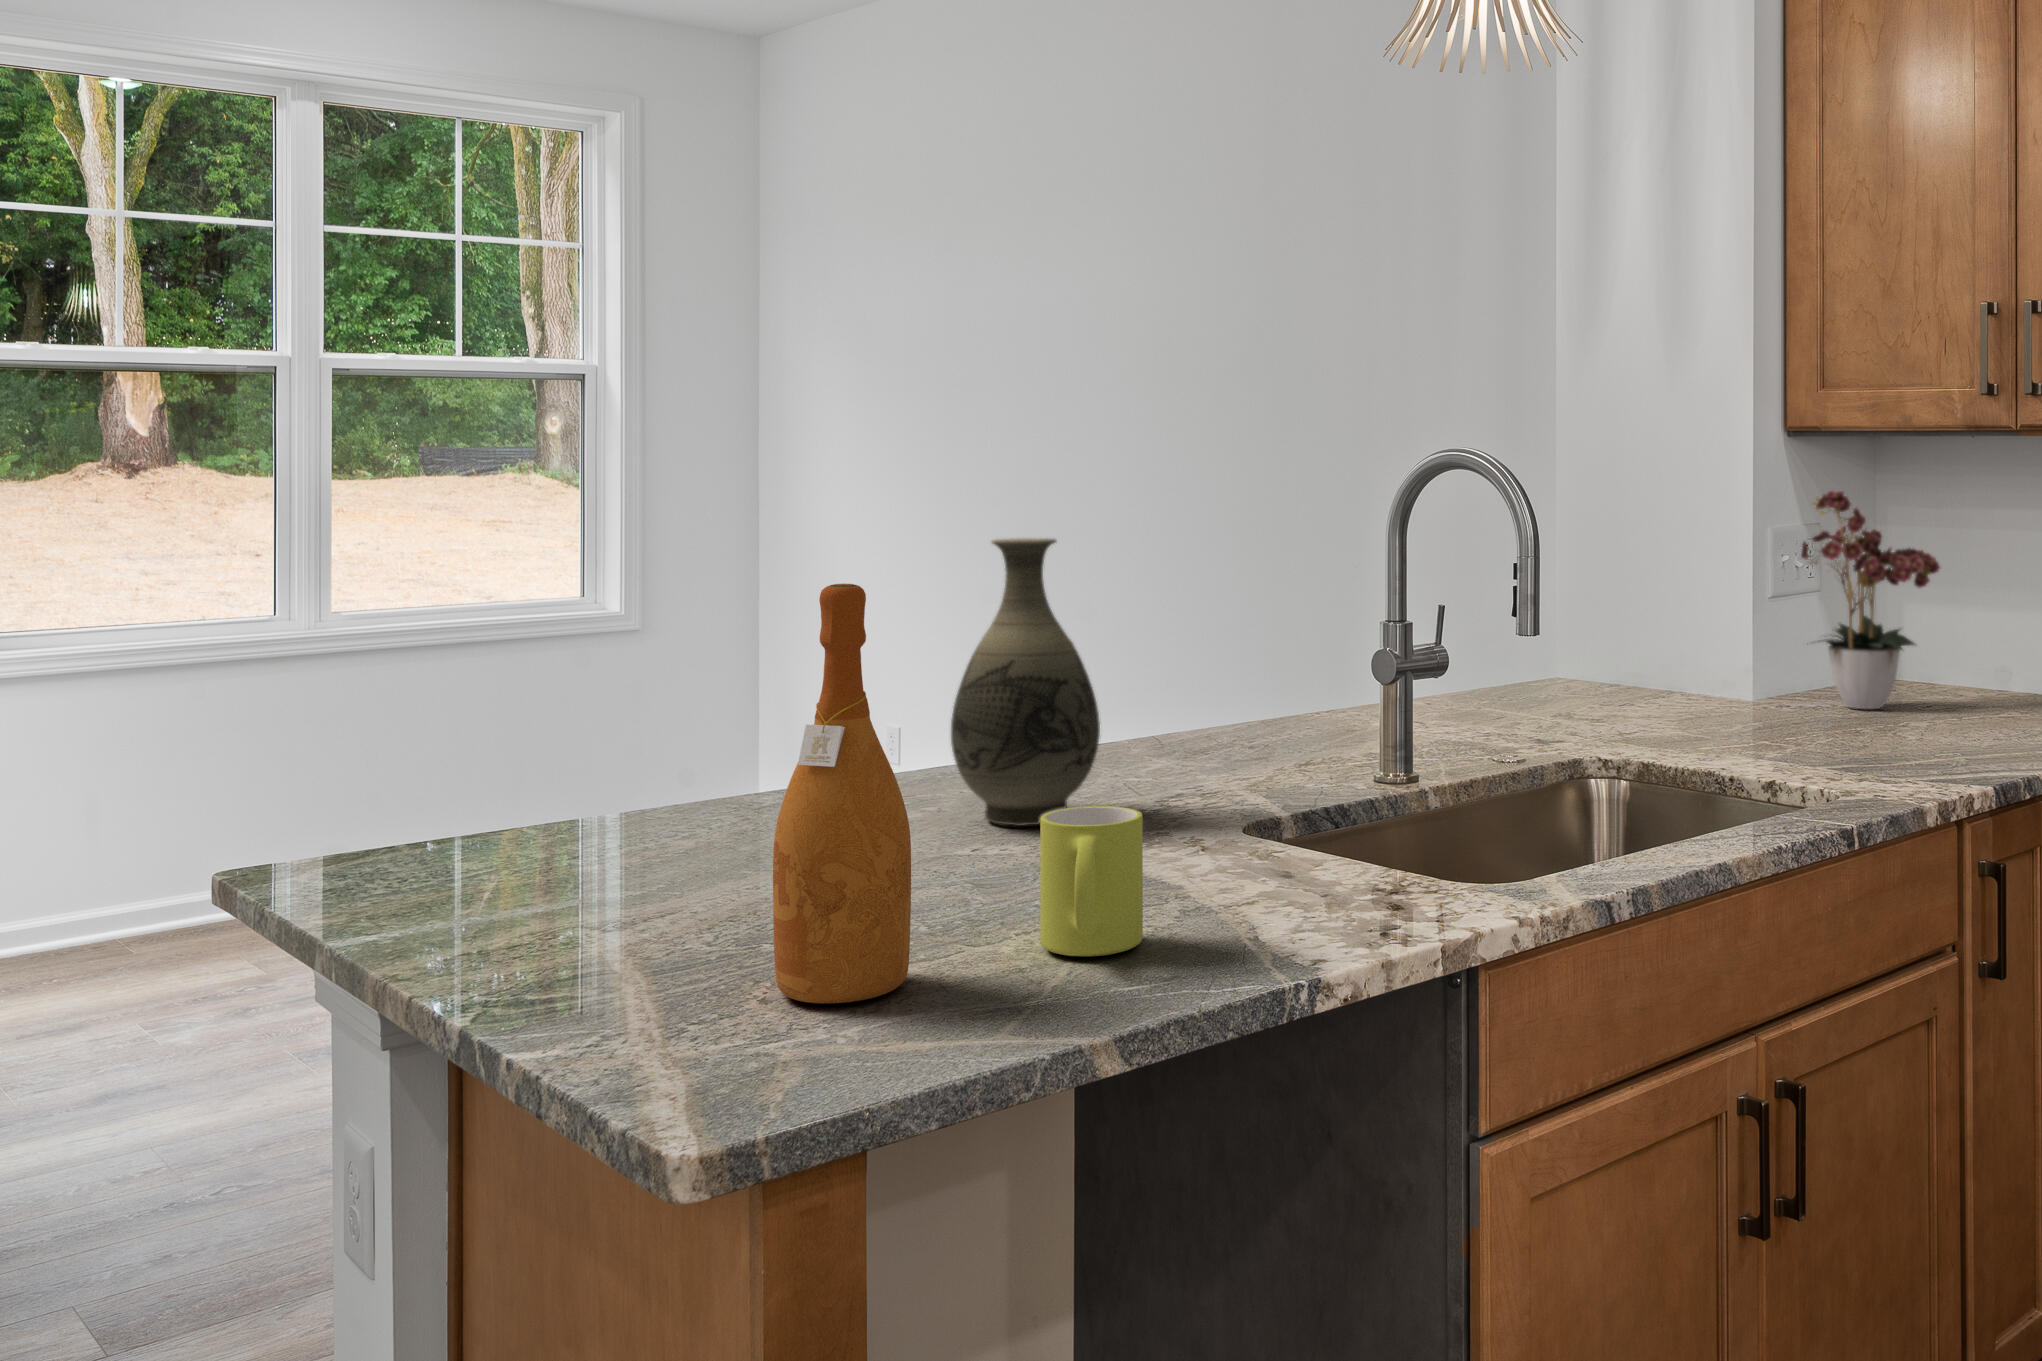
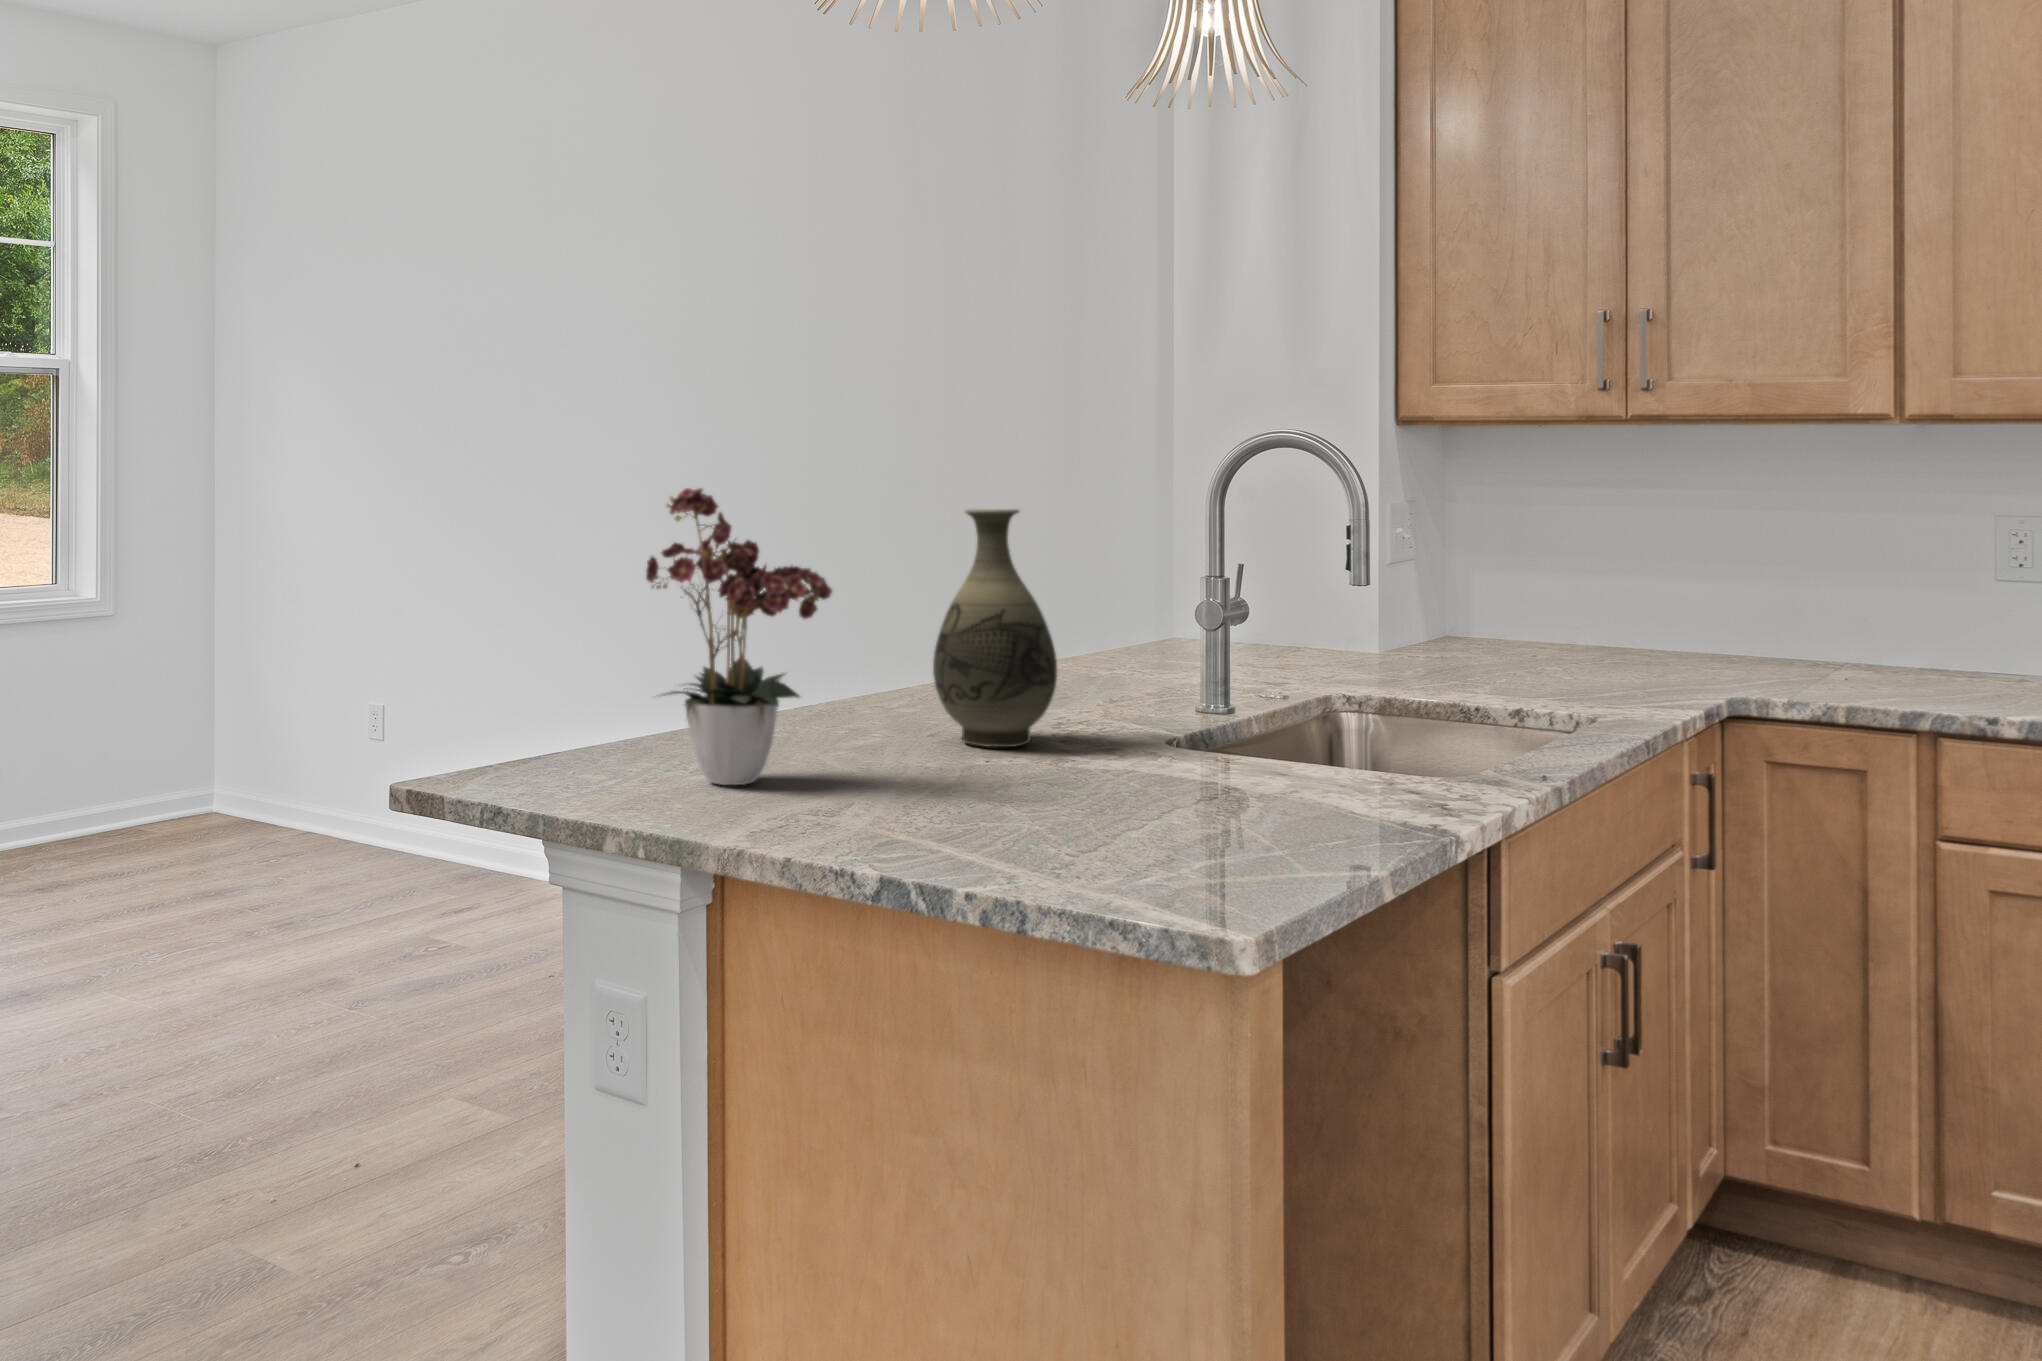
flower arrangement: present [1801,491,1940,709] -> present [646,488,832,785]
wine bottle: present [773,584,911,1004] -> none [1082,535,1186,856]
mug: present [1040,806,1143,956] -> none [1212,713,1297,826]

